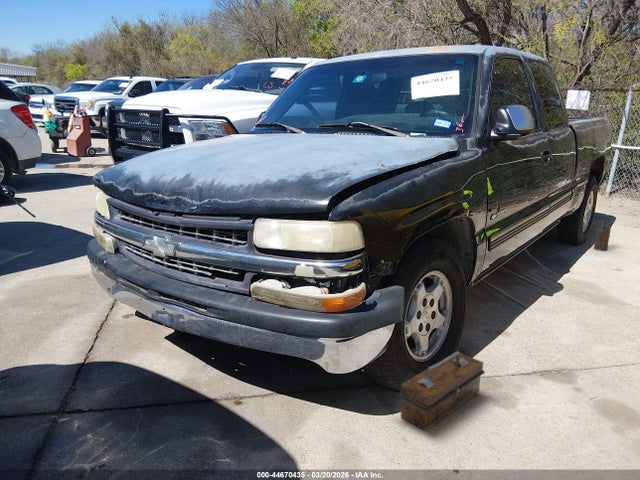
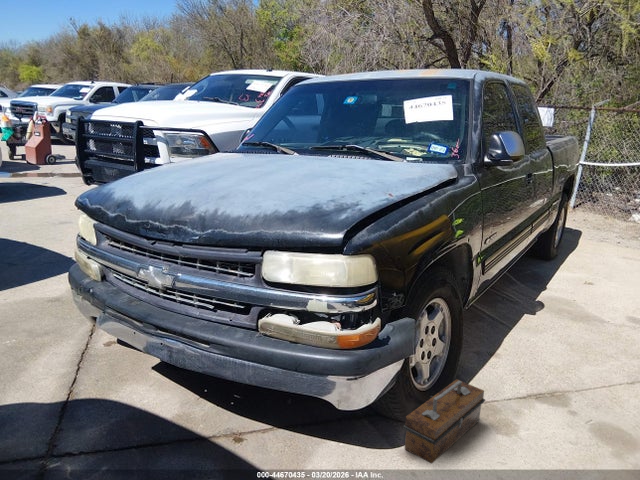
watering can: present [594,220,610,251] -> none [570,238,586,268]

